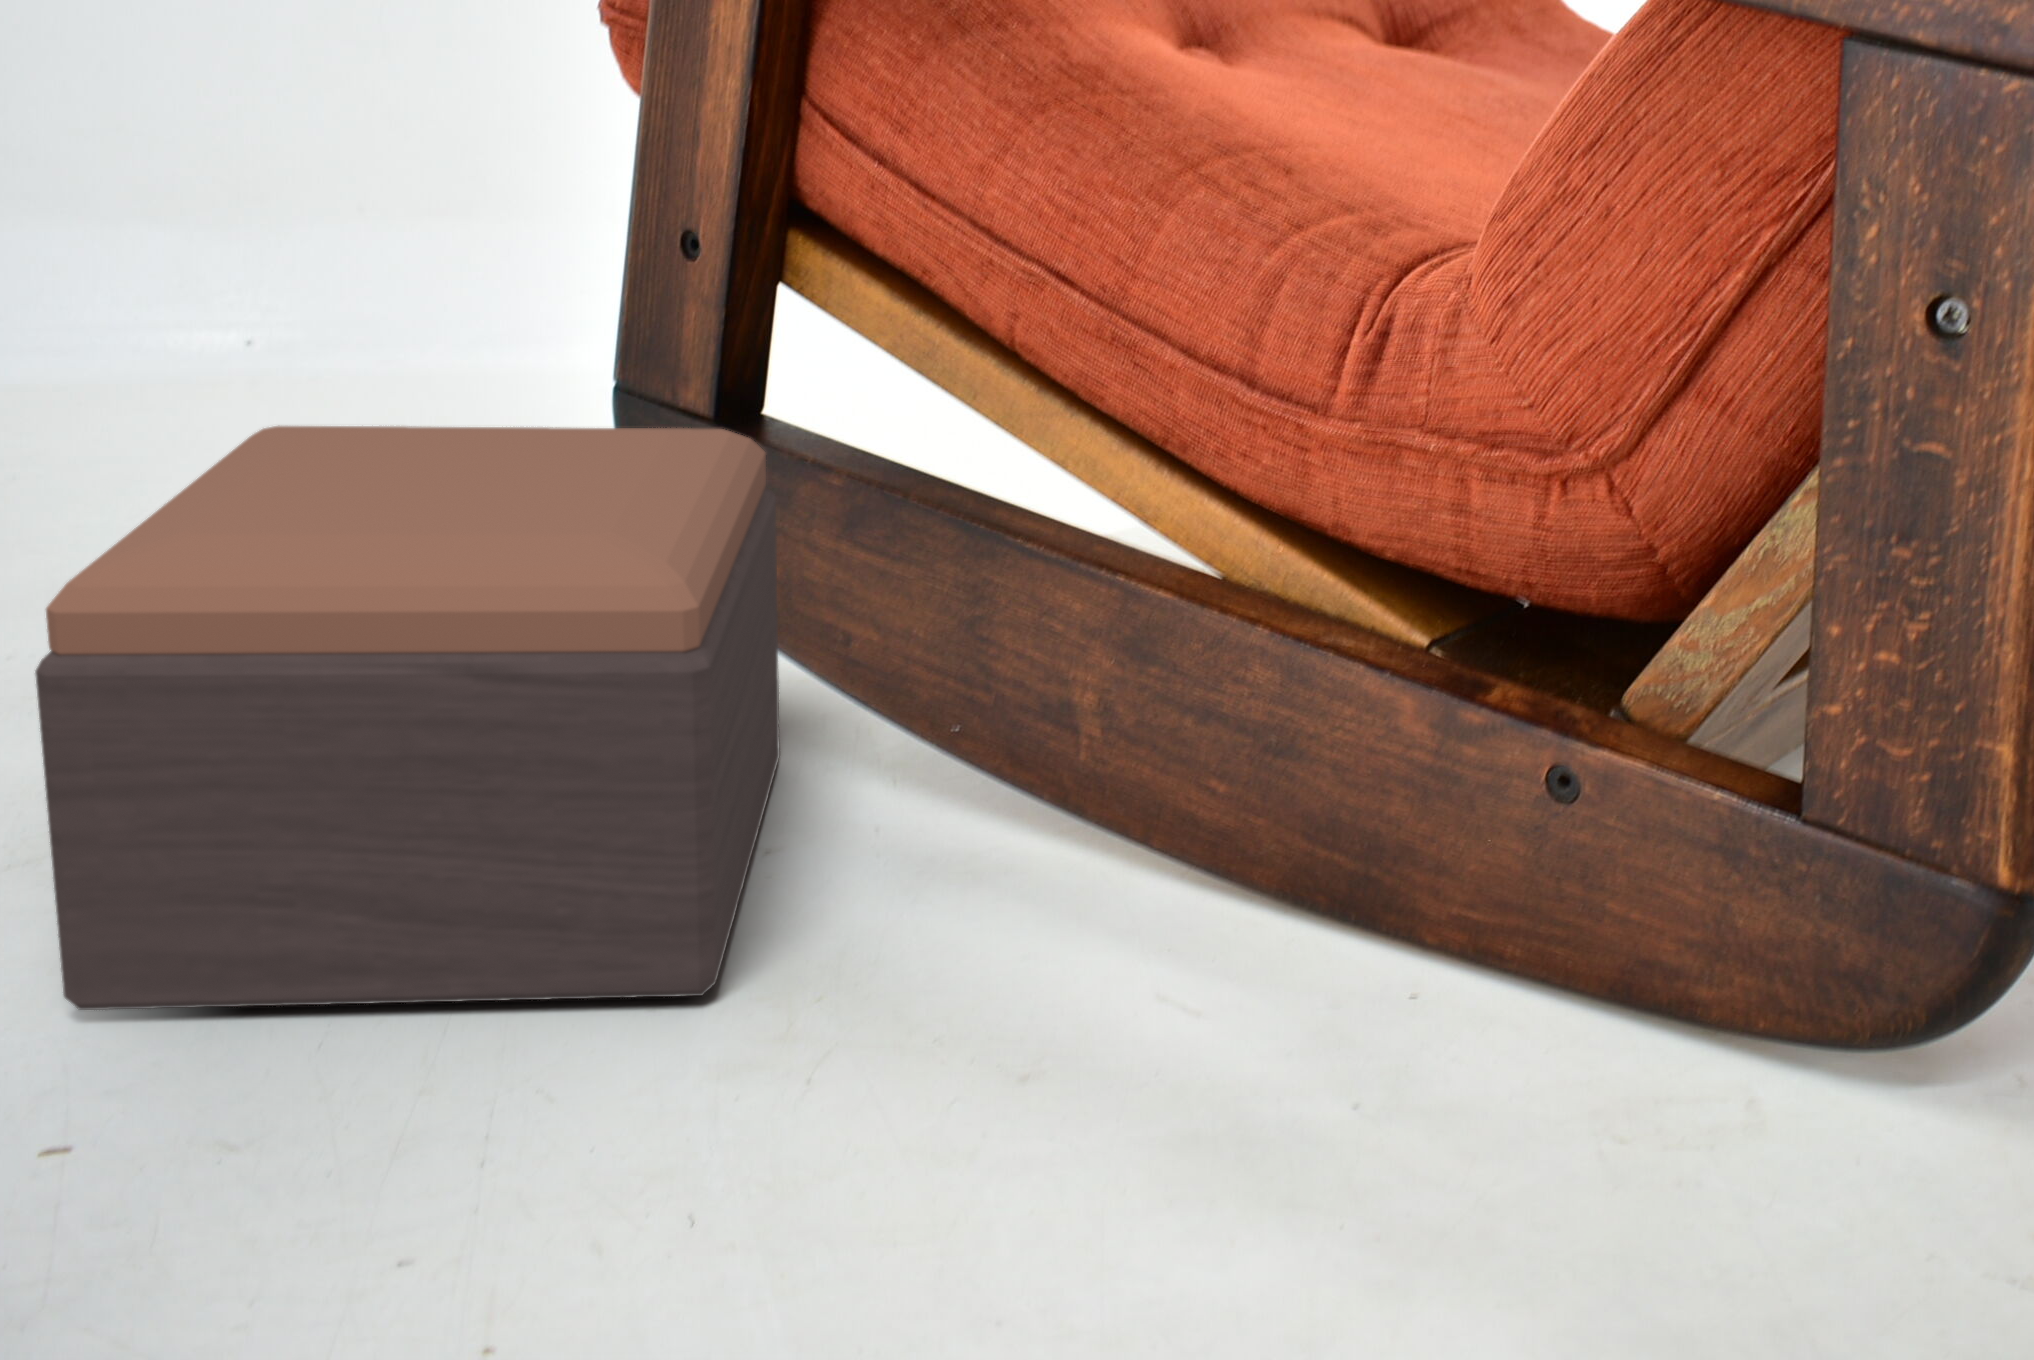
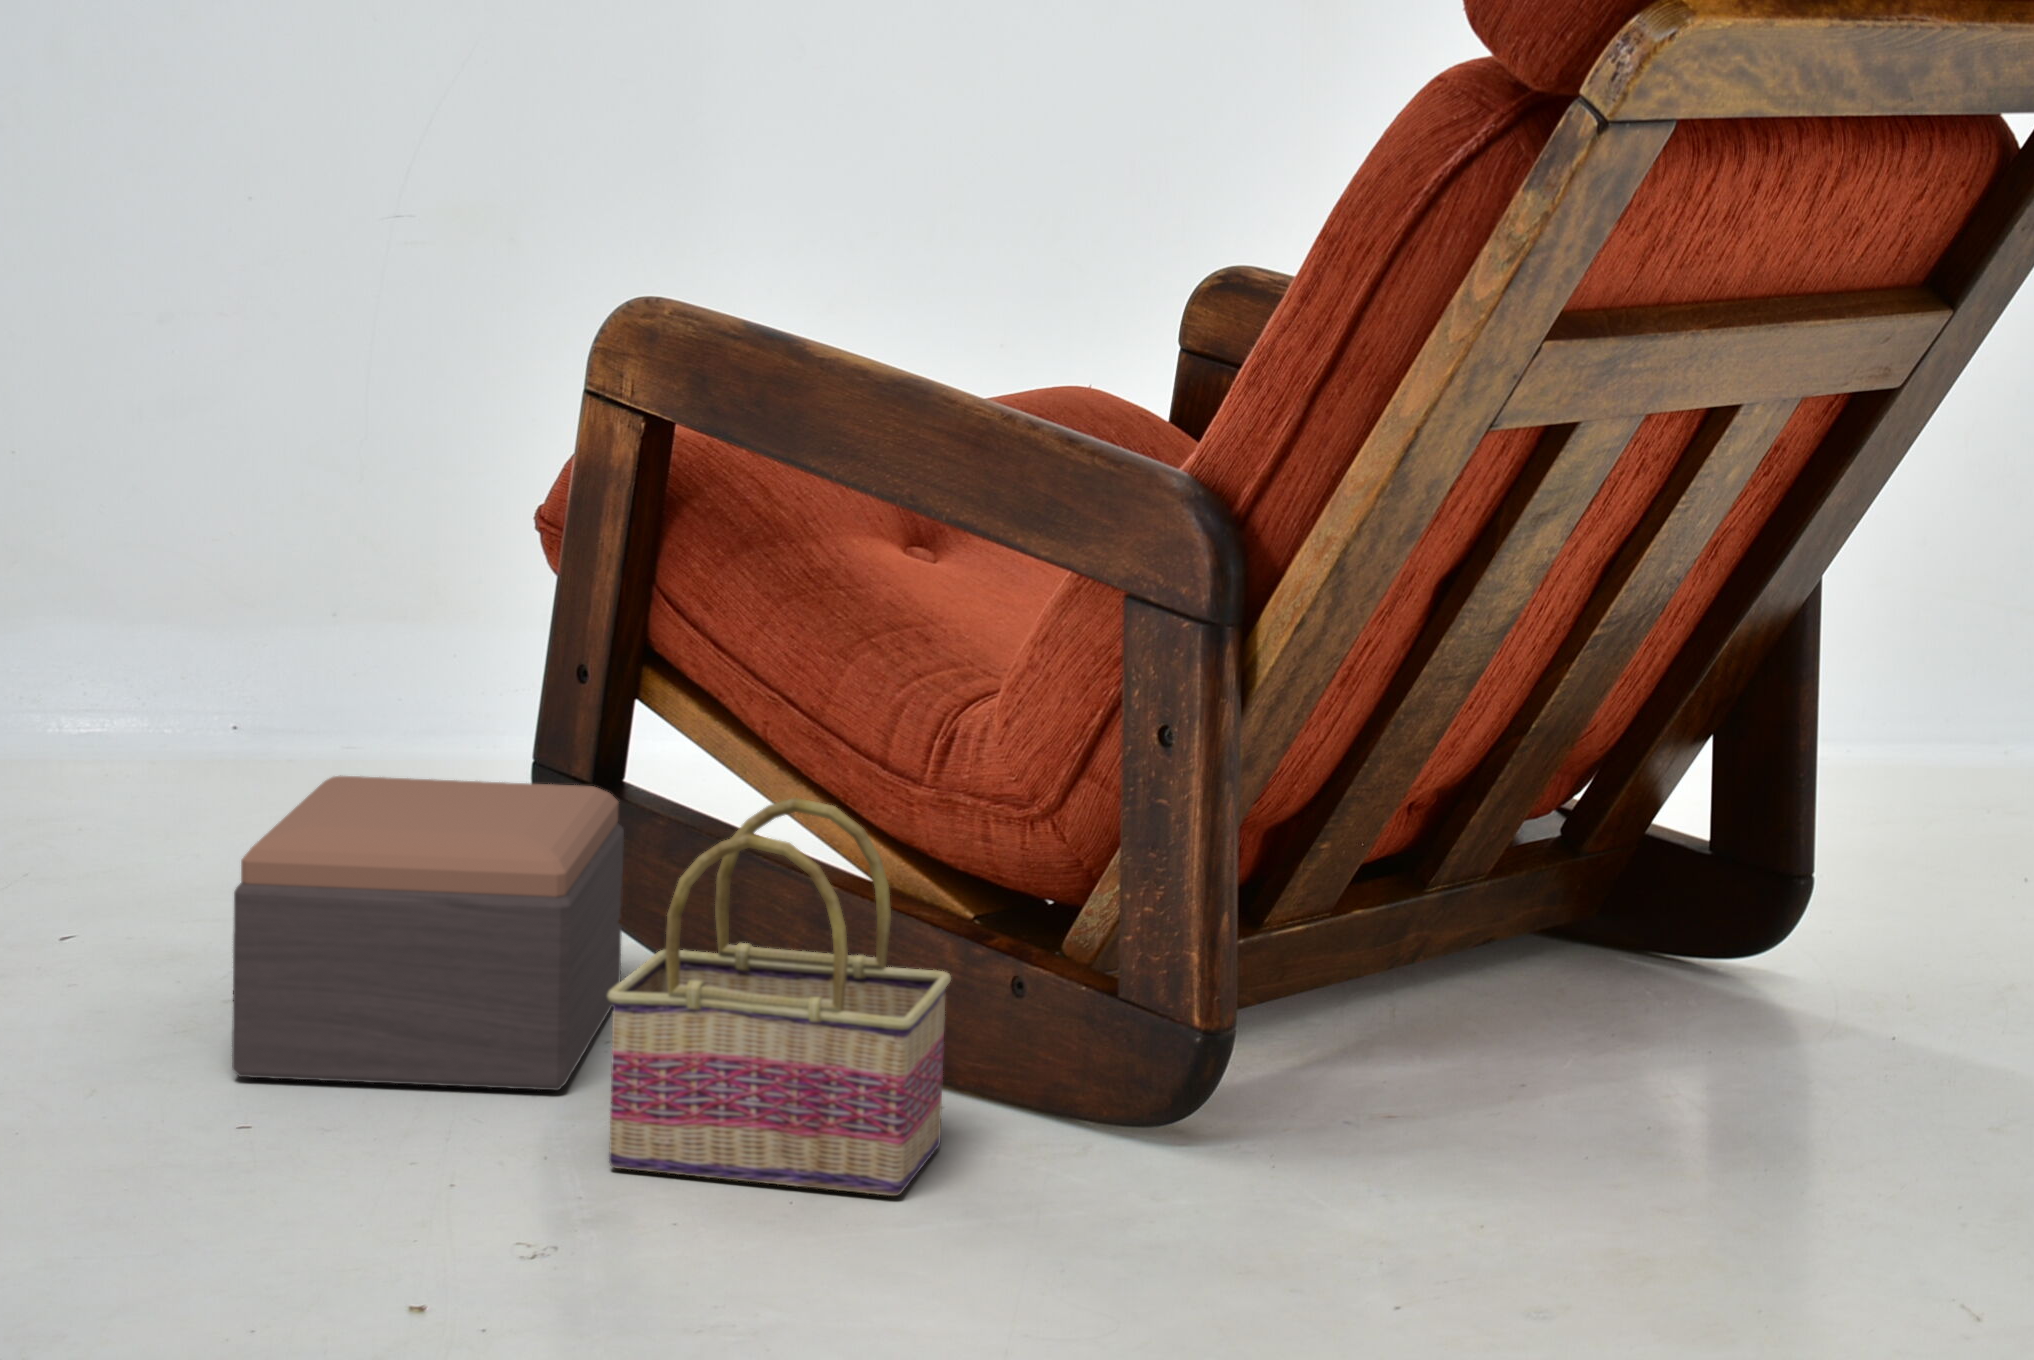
basket: none [817,456,1474,1255] -> present [607,798,951,1196]

